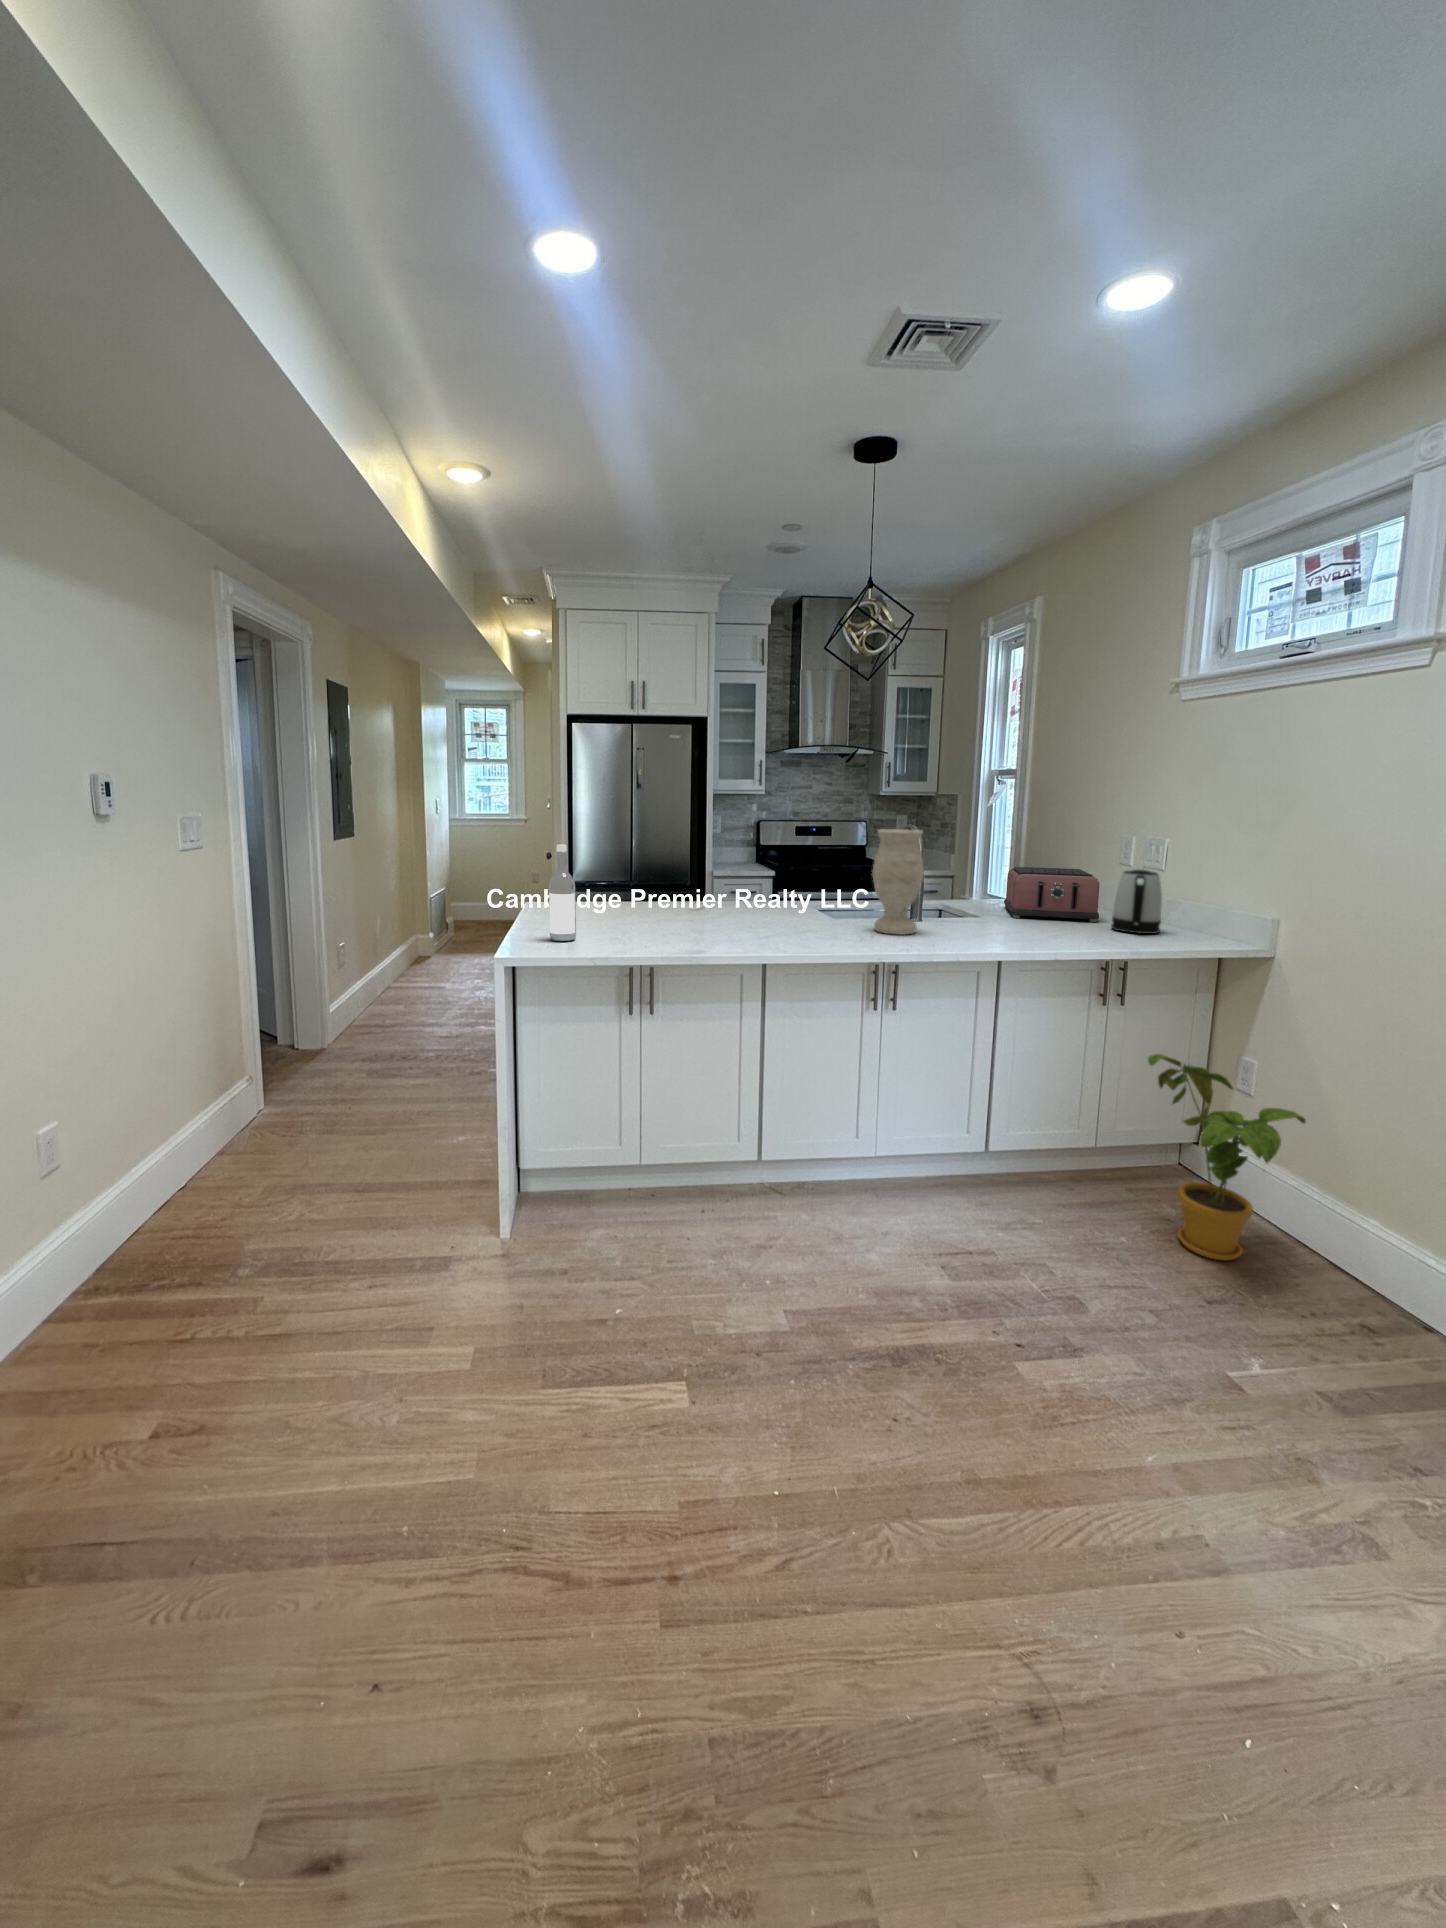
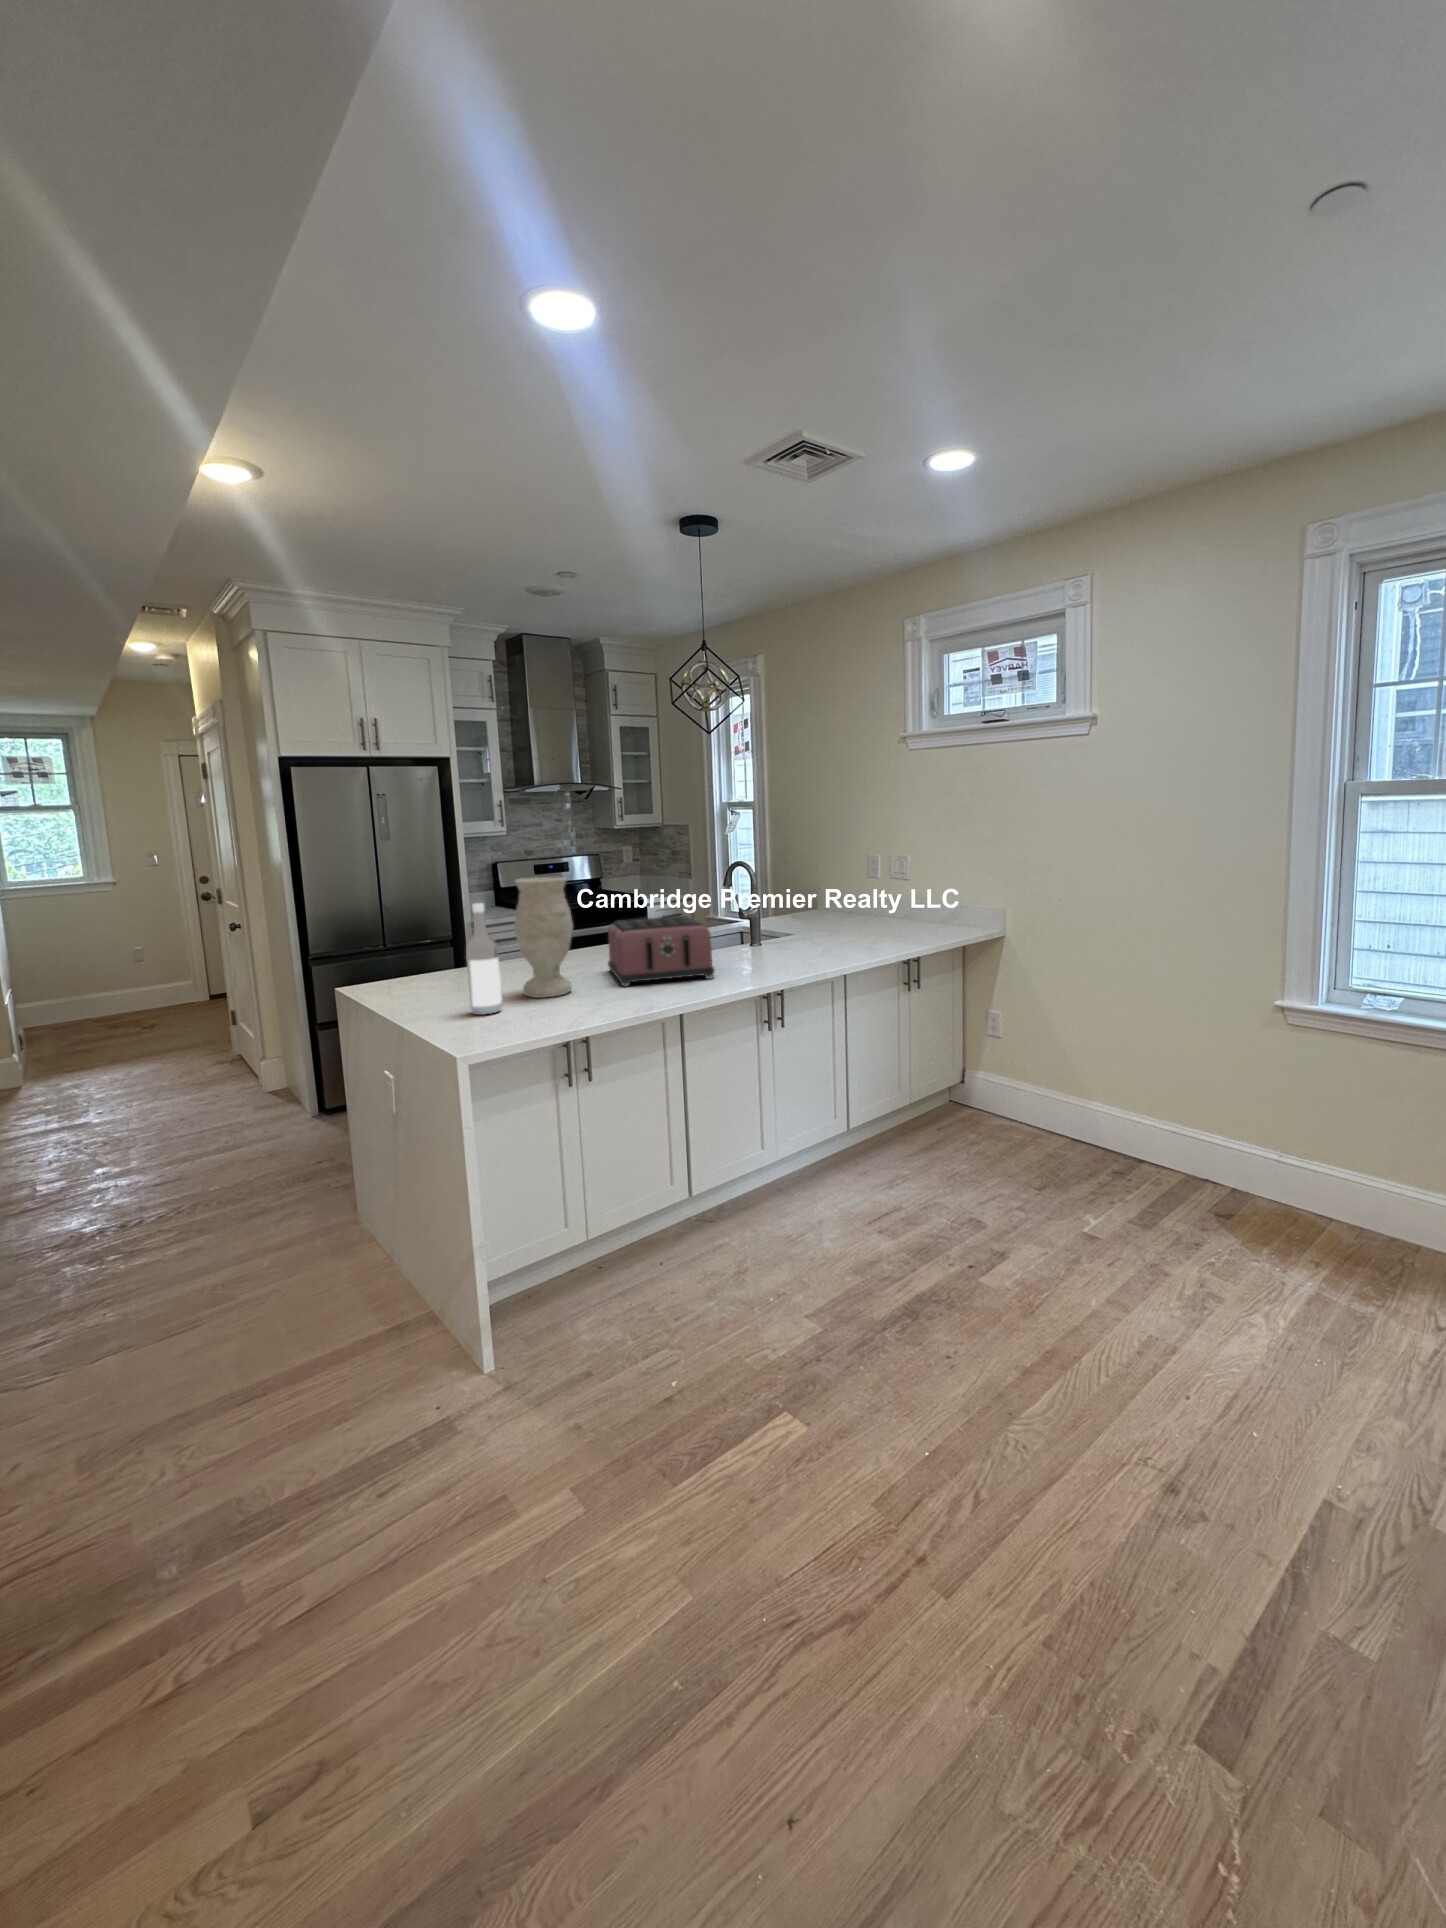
vase: present [872,829,924,935] -> present [514,877,573,998]
toaster: present [1004,867,1100,922] -> present [608,916,715,986]
kettle: present [1111,869,1162,934] -> none [899,881,933,931]
house plant: present [1148,1054,1306,1260] -> none [963,1019,1053,1162]

